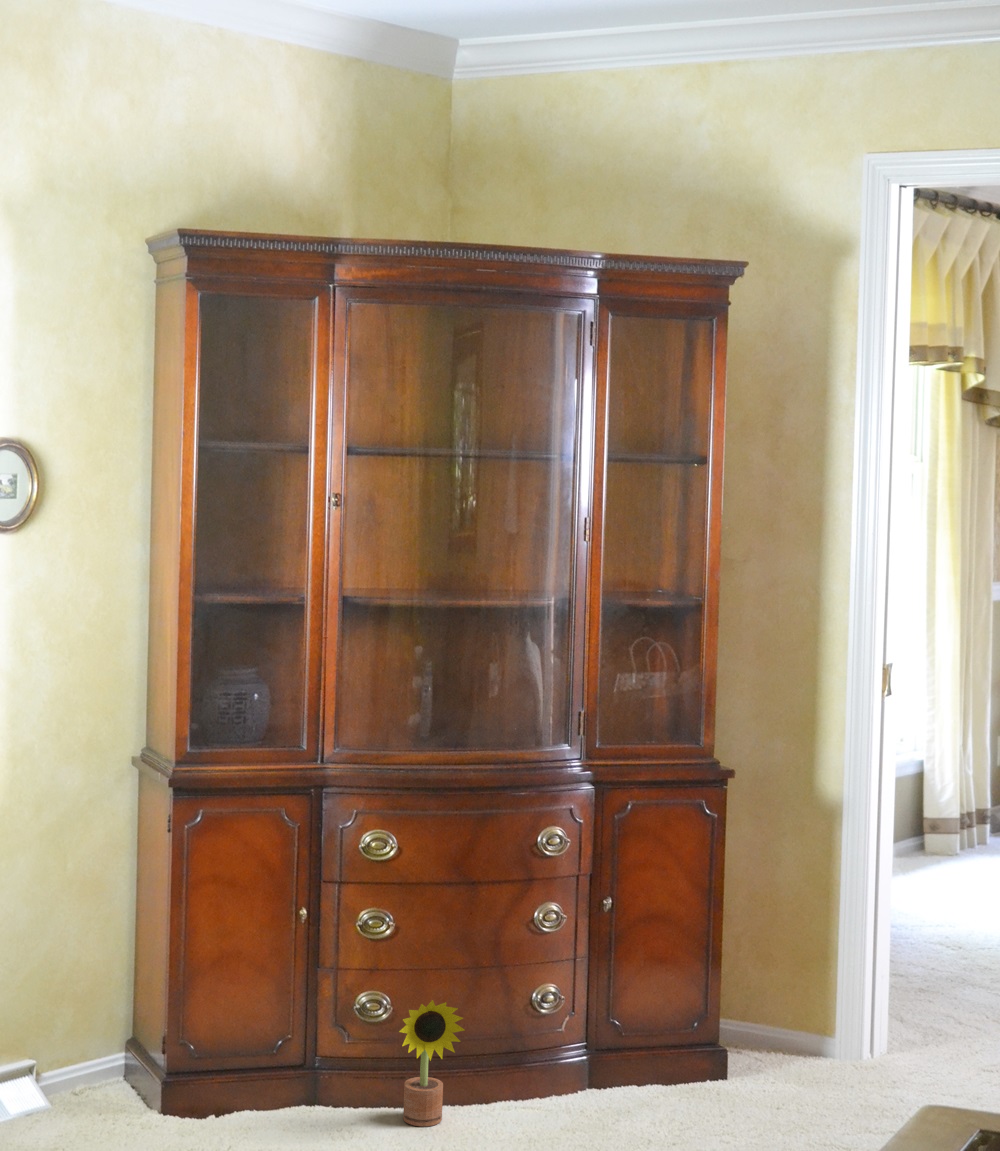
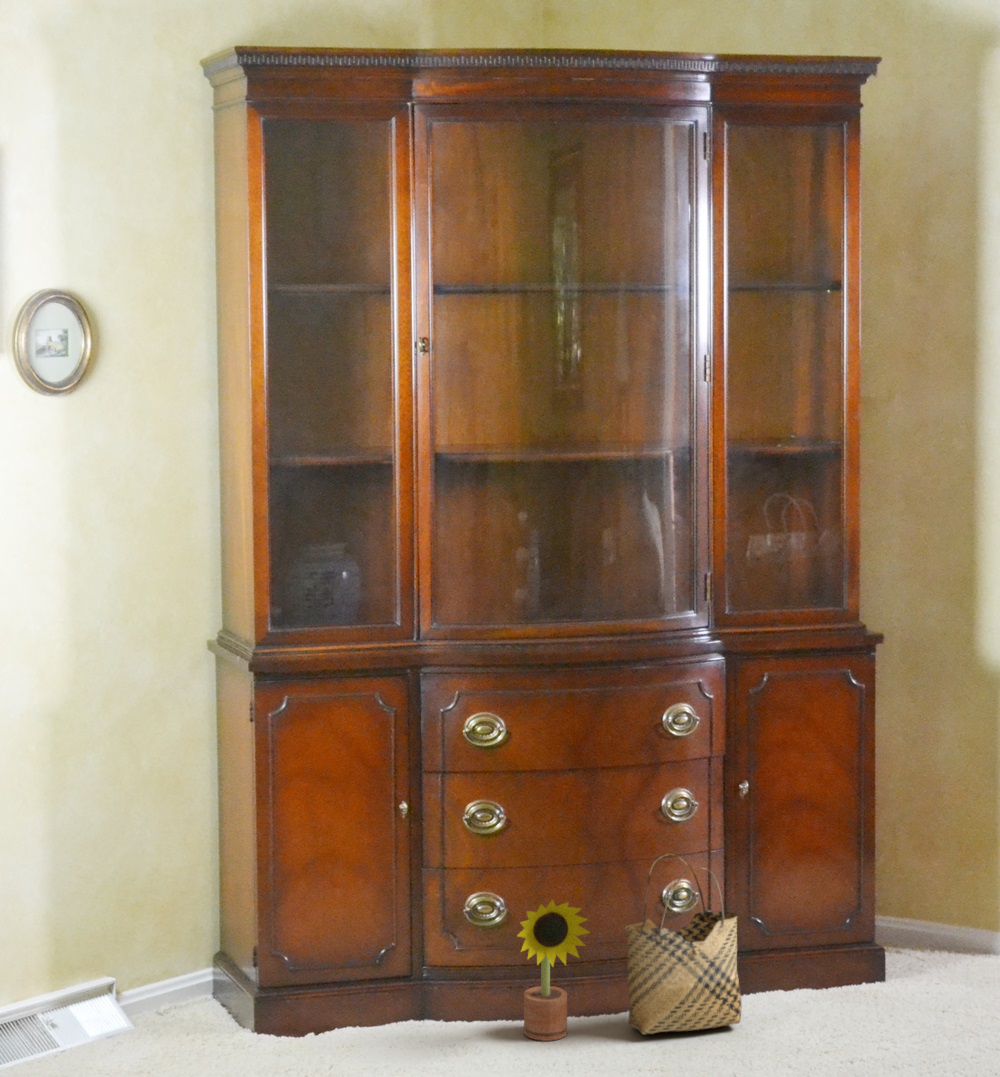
woven basket: none [497,959,598,1123] -> present [625,853,742,1035]

